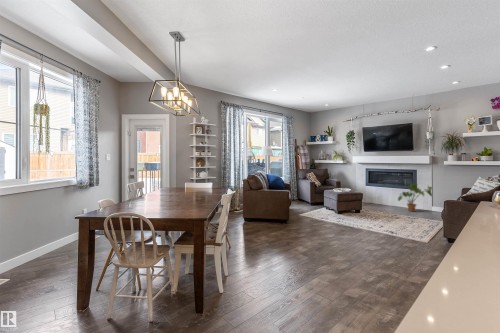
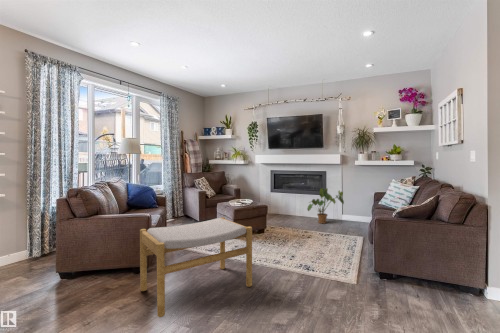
footstool: none [287,196,354,242] -> present [140,217,252,317]

